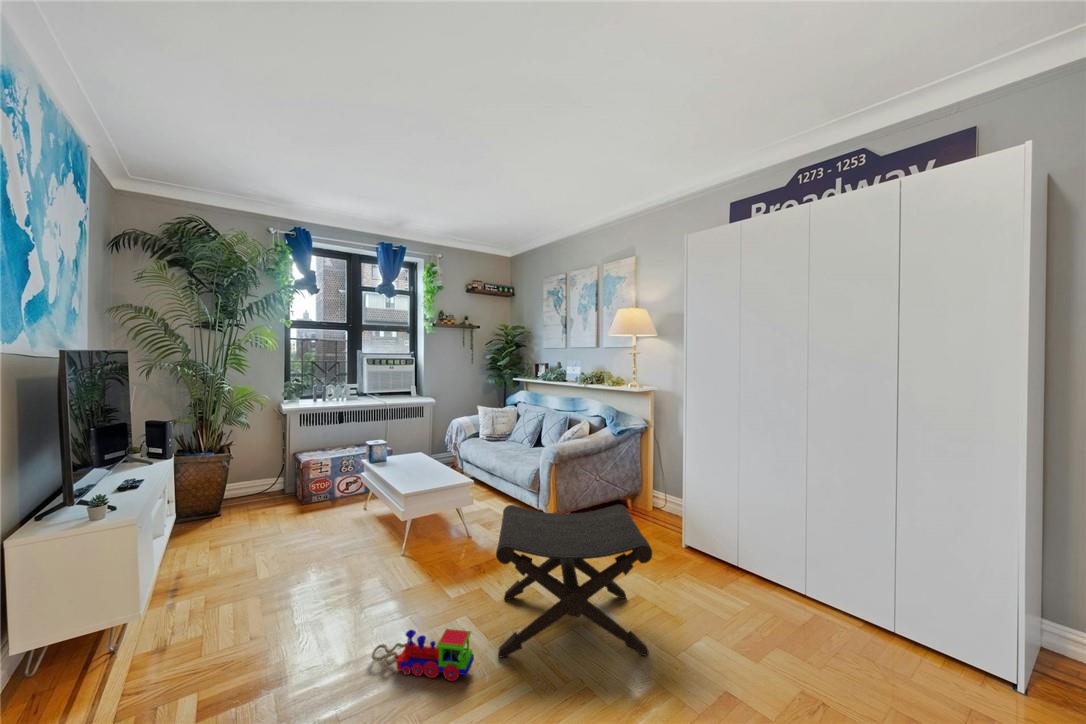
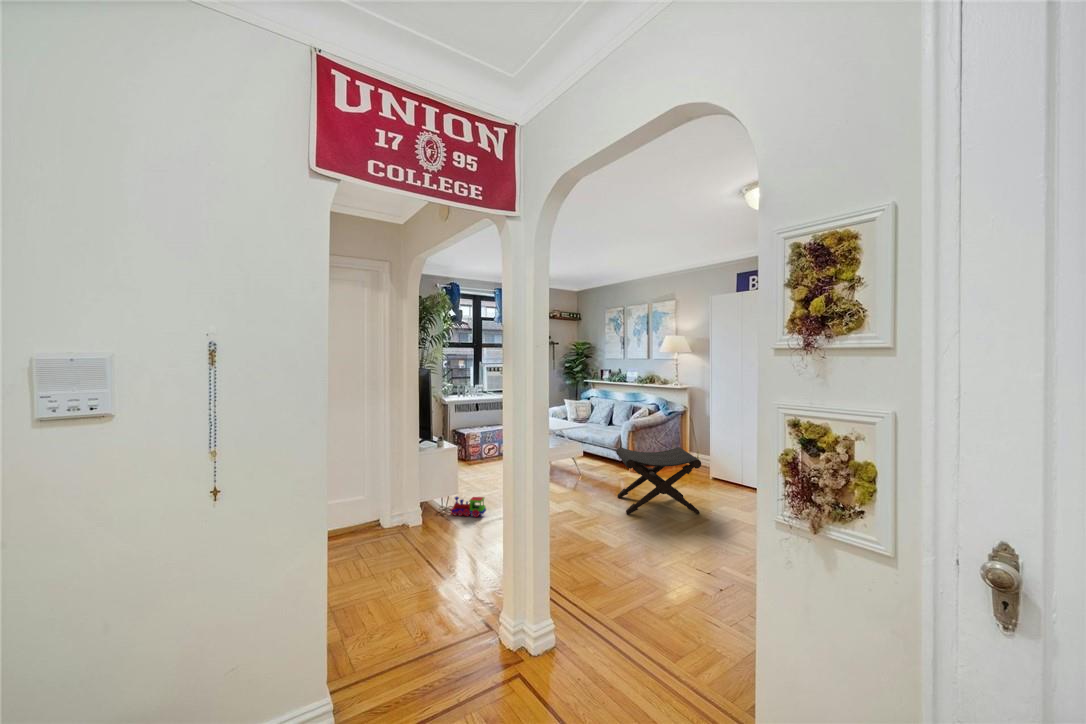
toy train: present [372,629,474,681] -> present [439,497,486,517]

